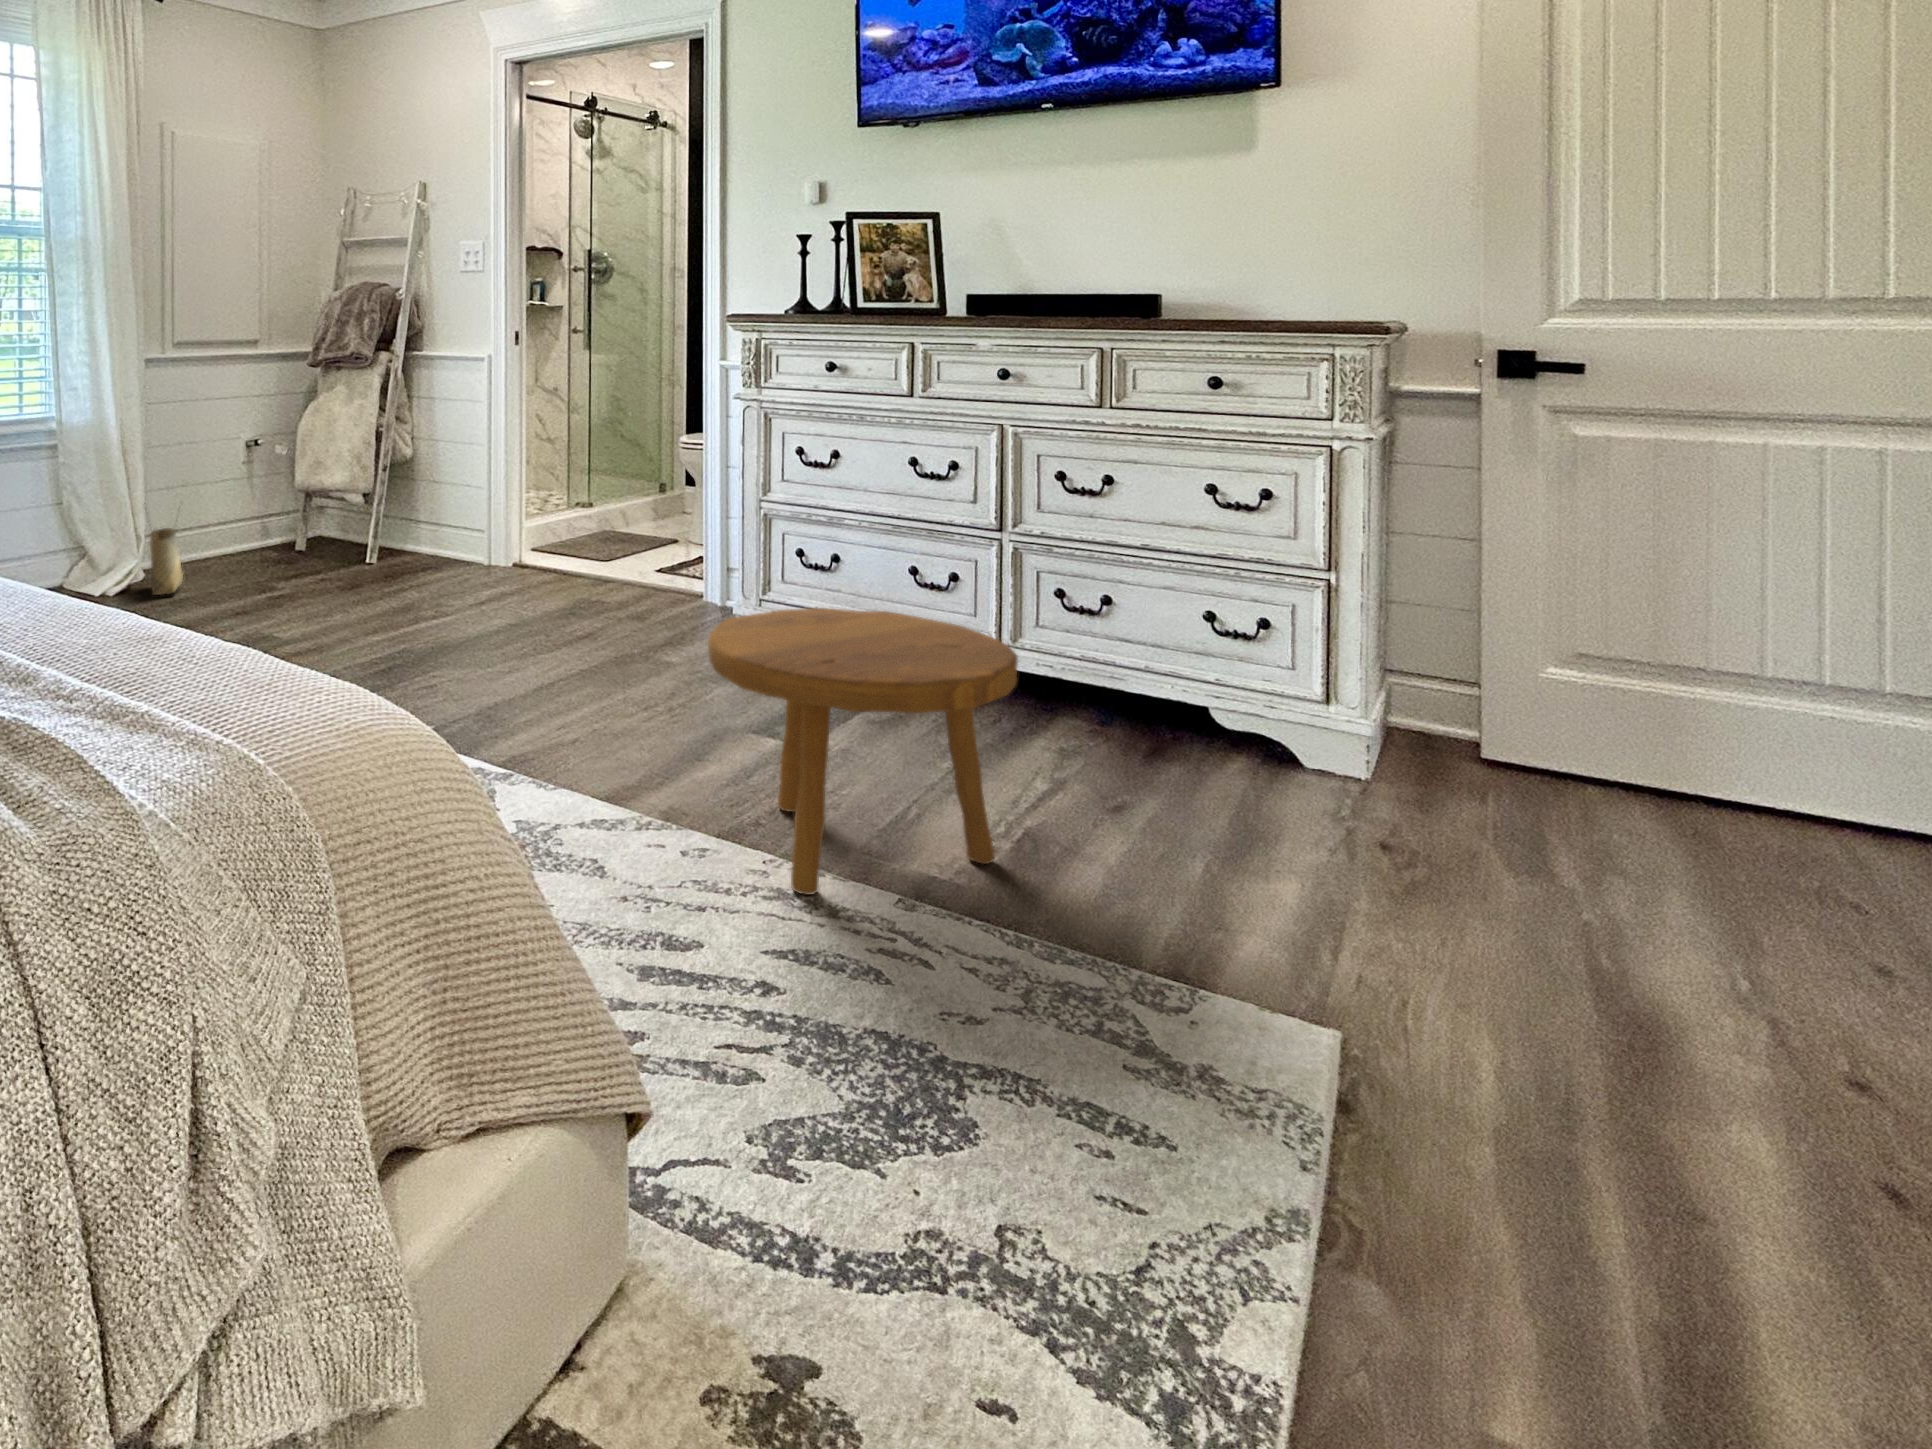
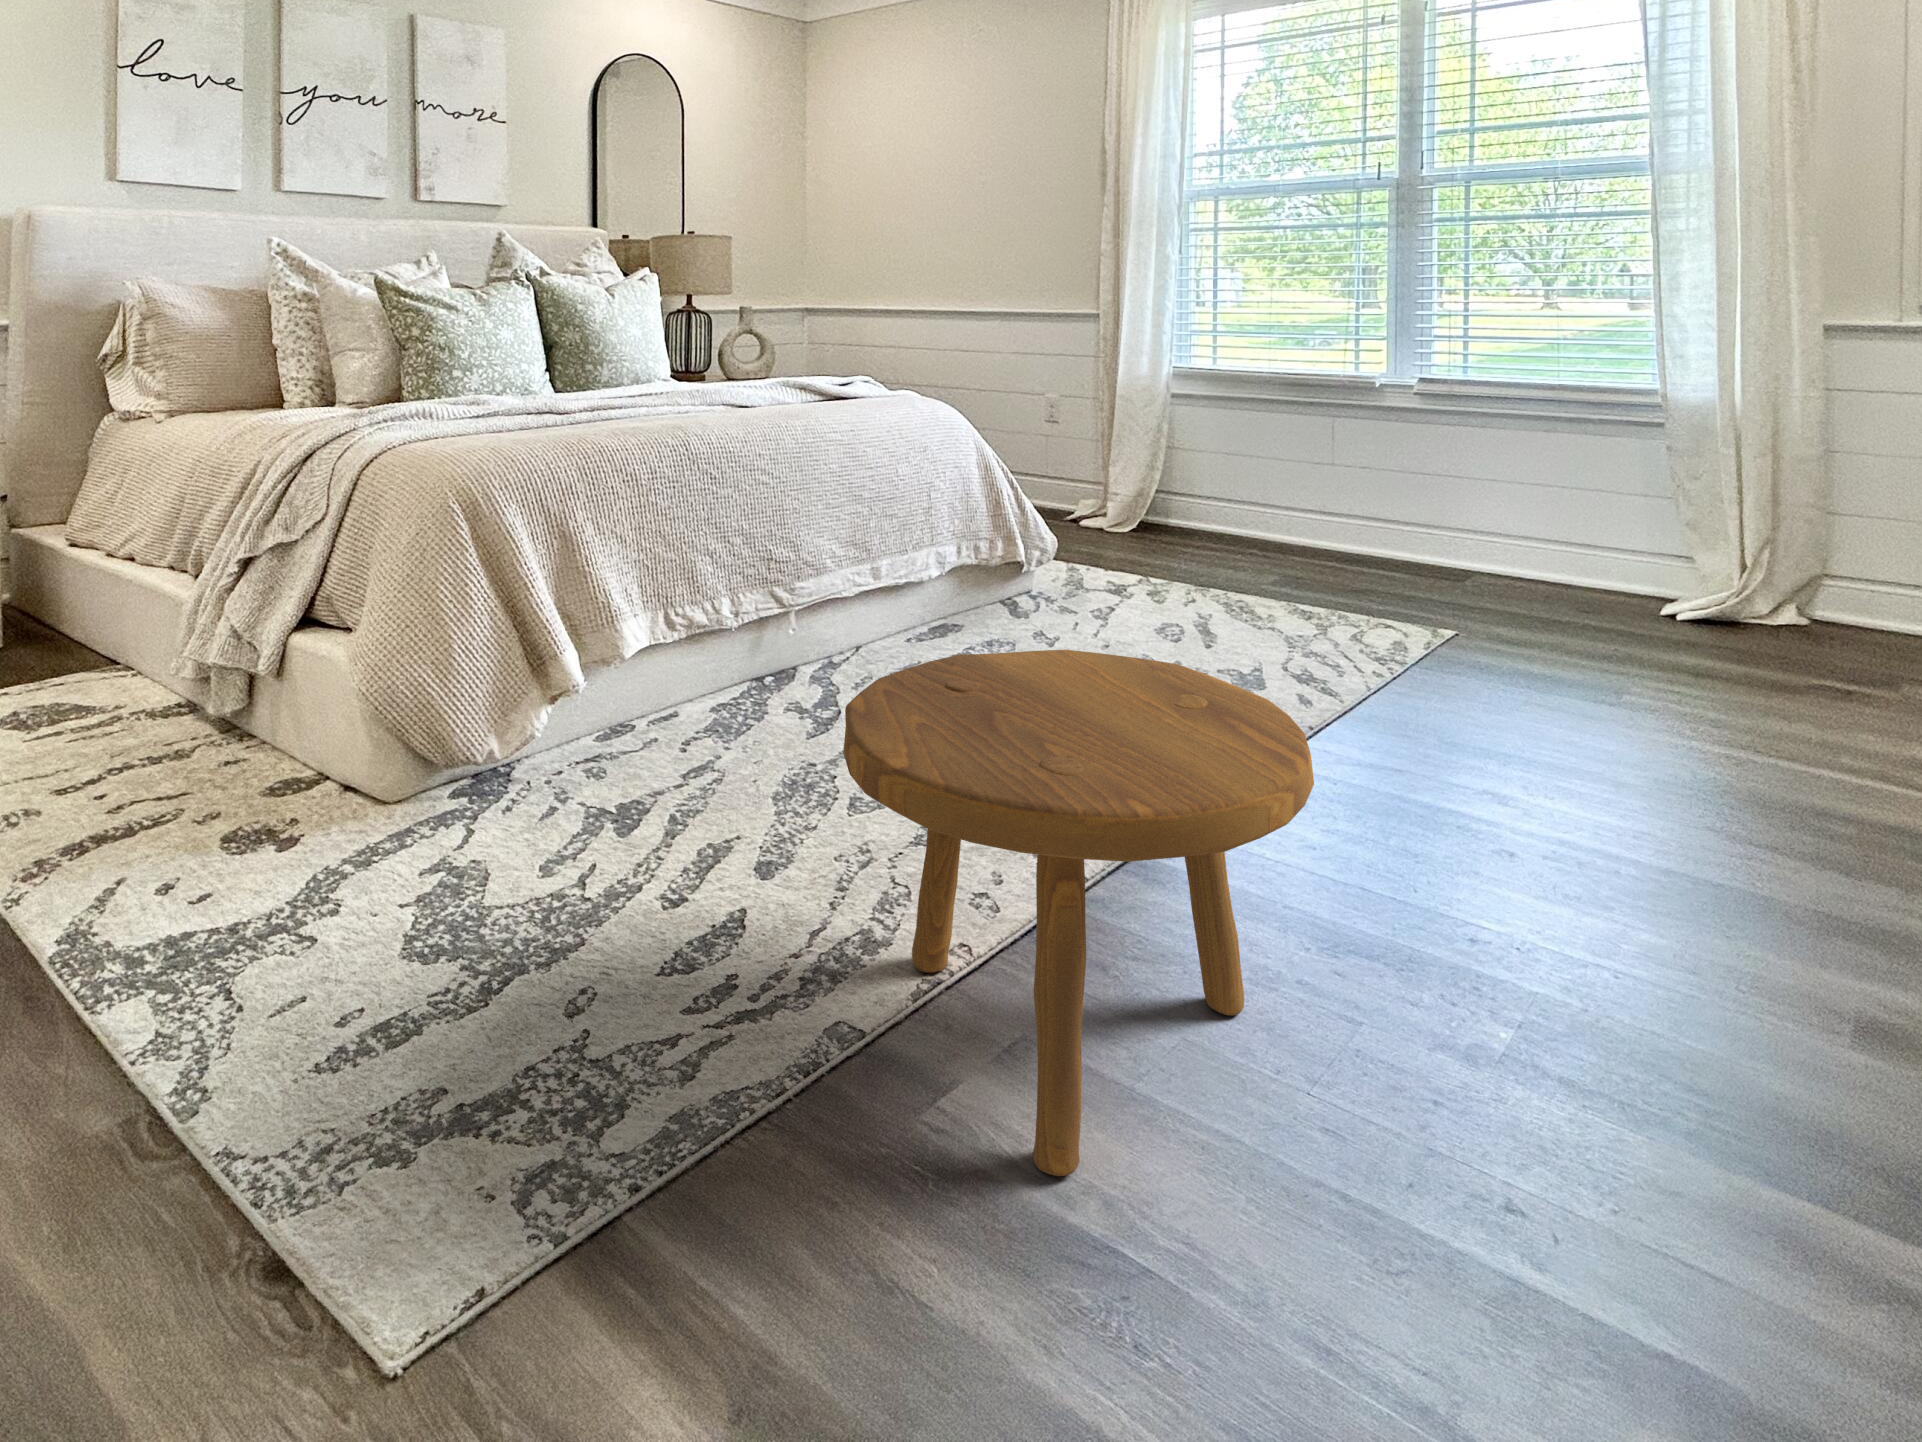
woven basket: present [144,500,183,595] -> none [1798,514,1897,641]

